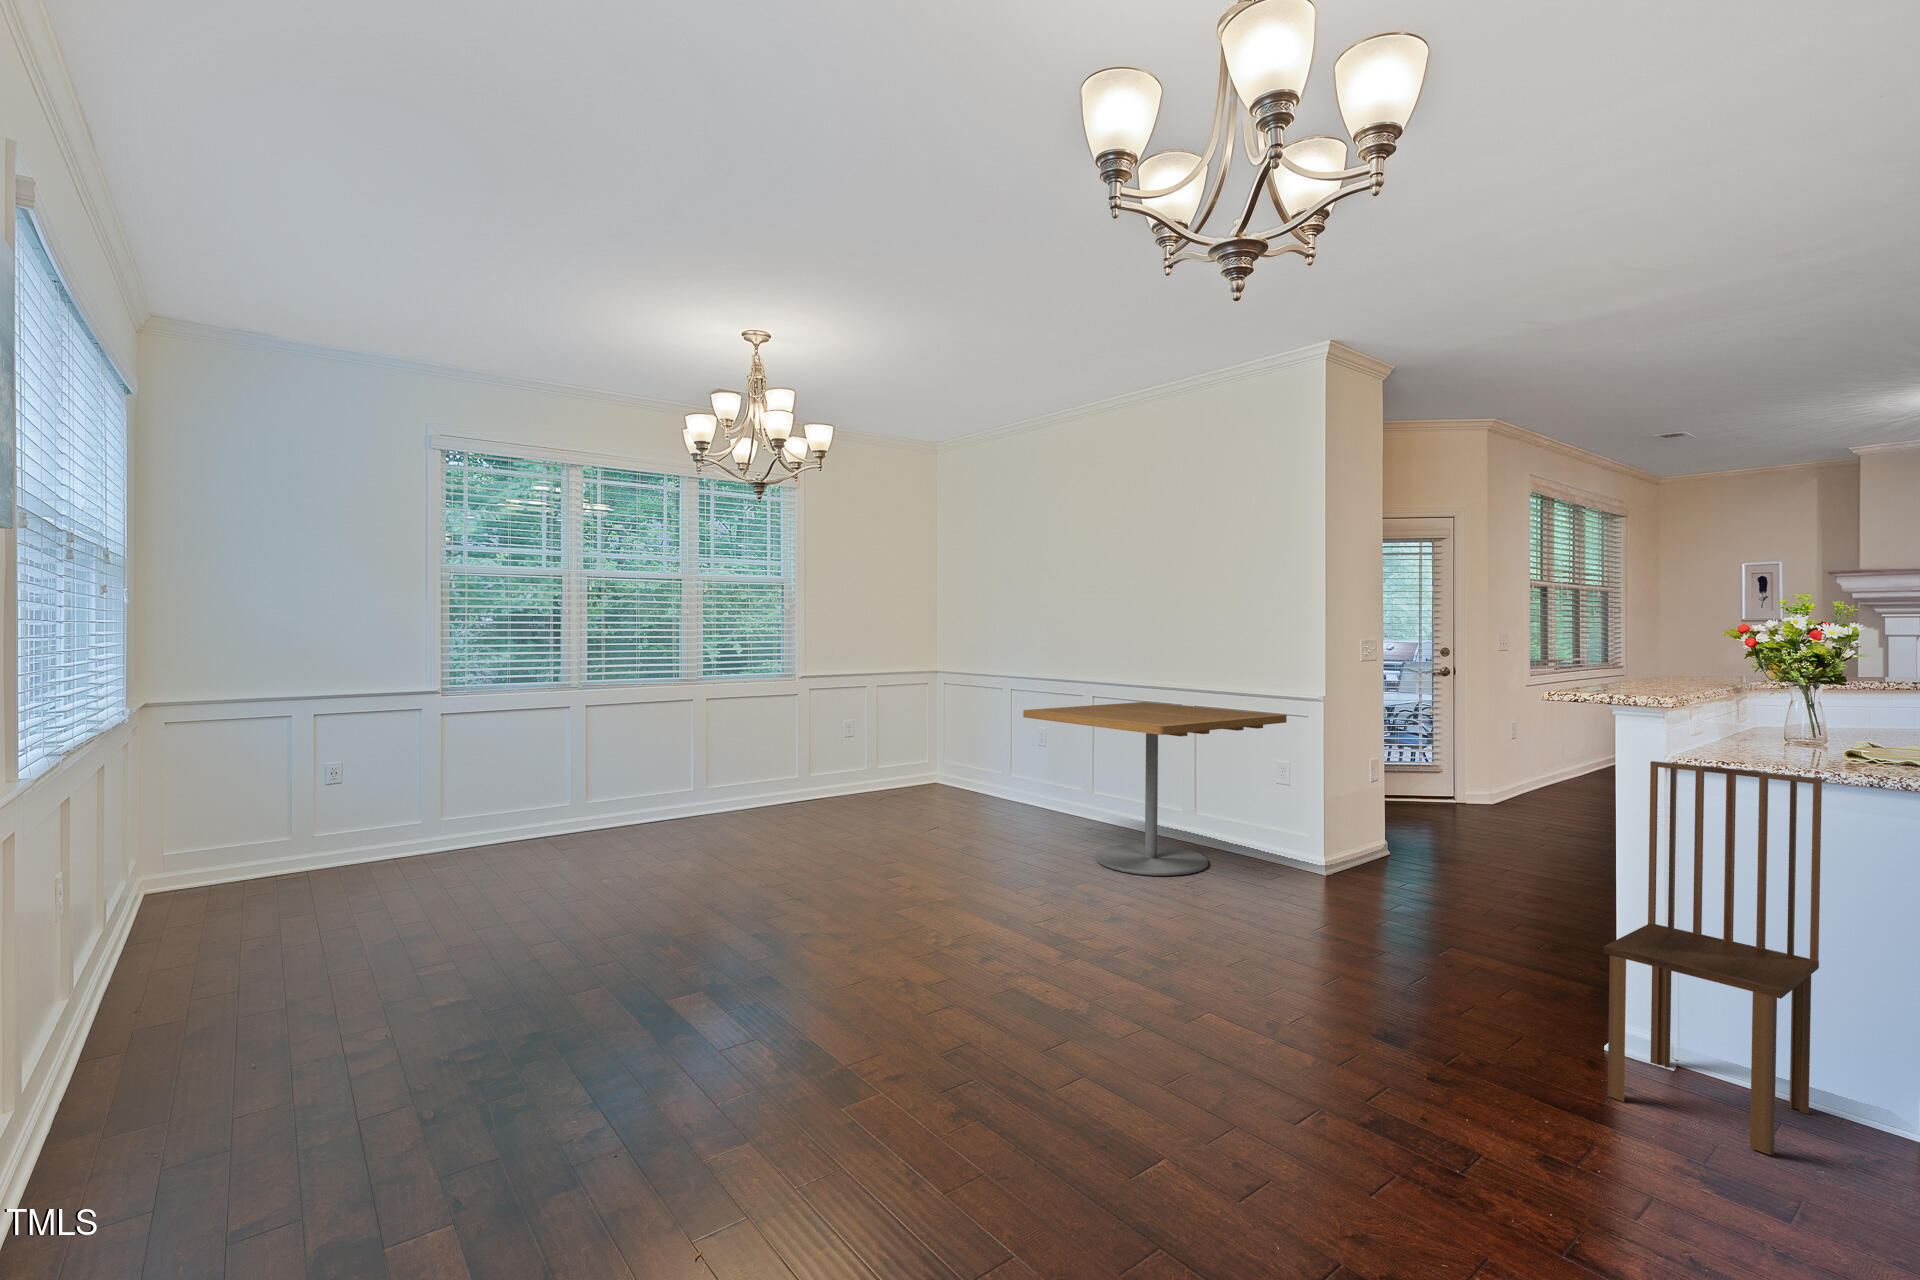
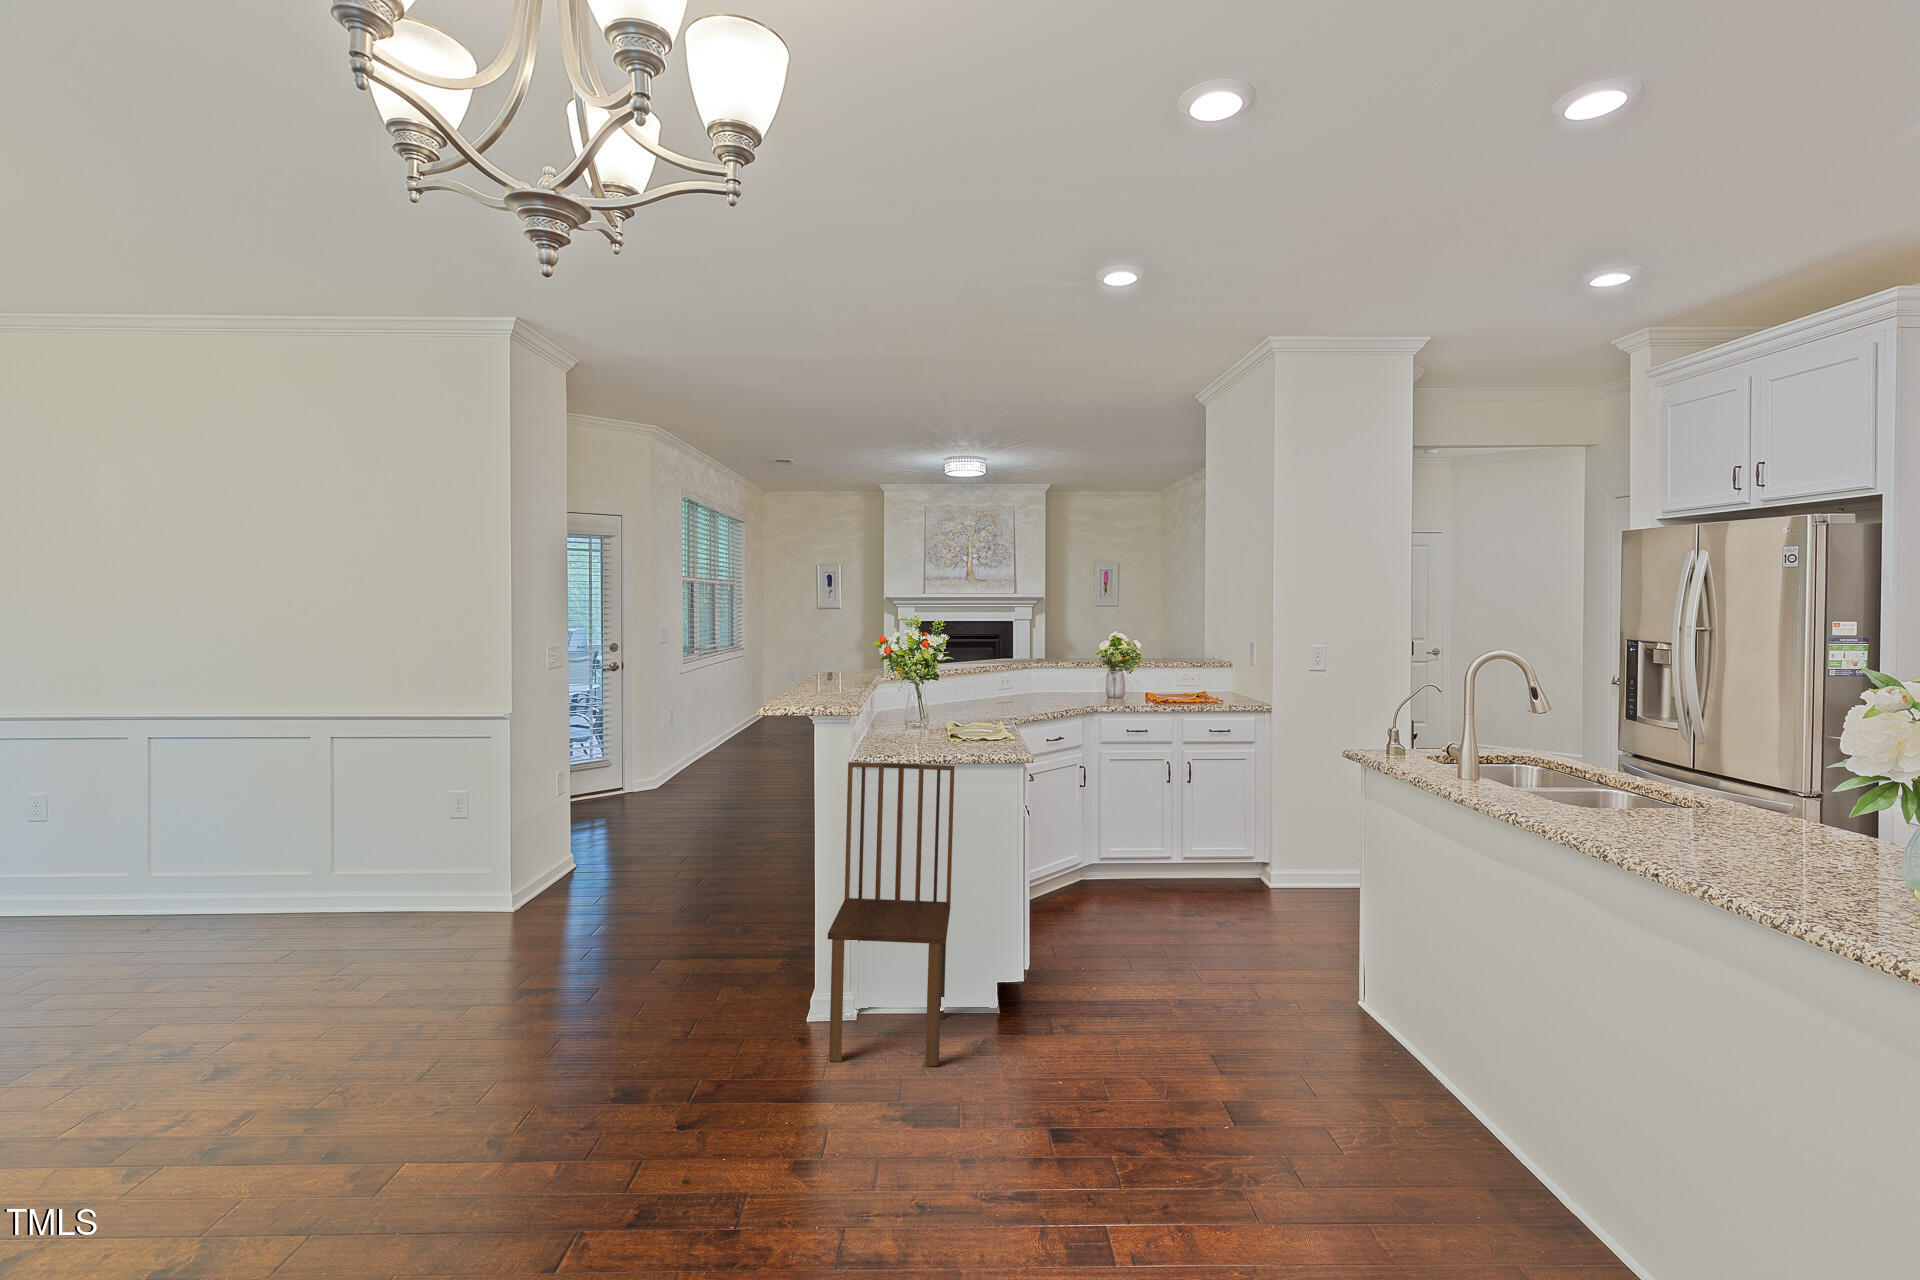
dining table: present [1023,702,1287,876] -> none [45,722,474,962]

